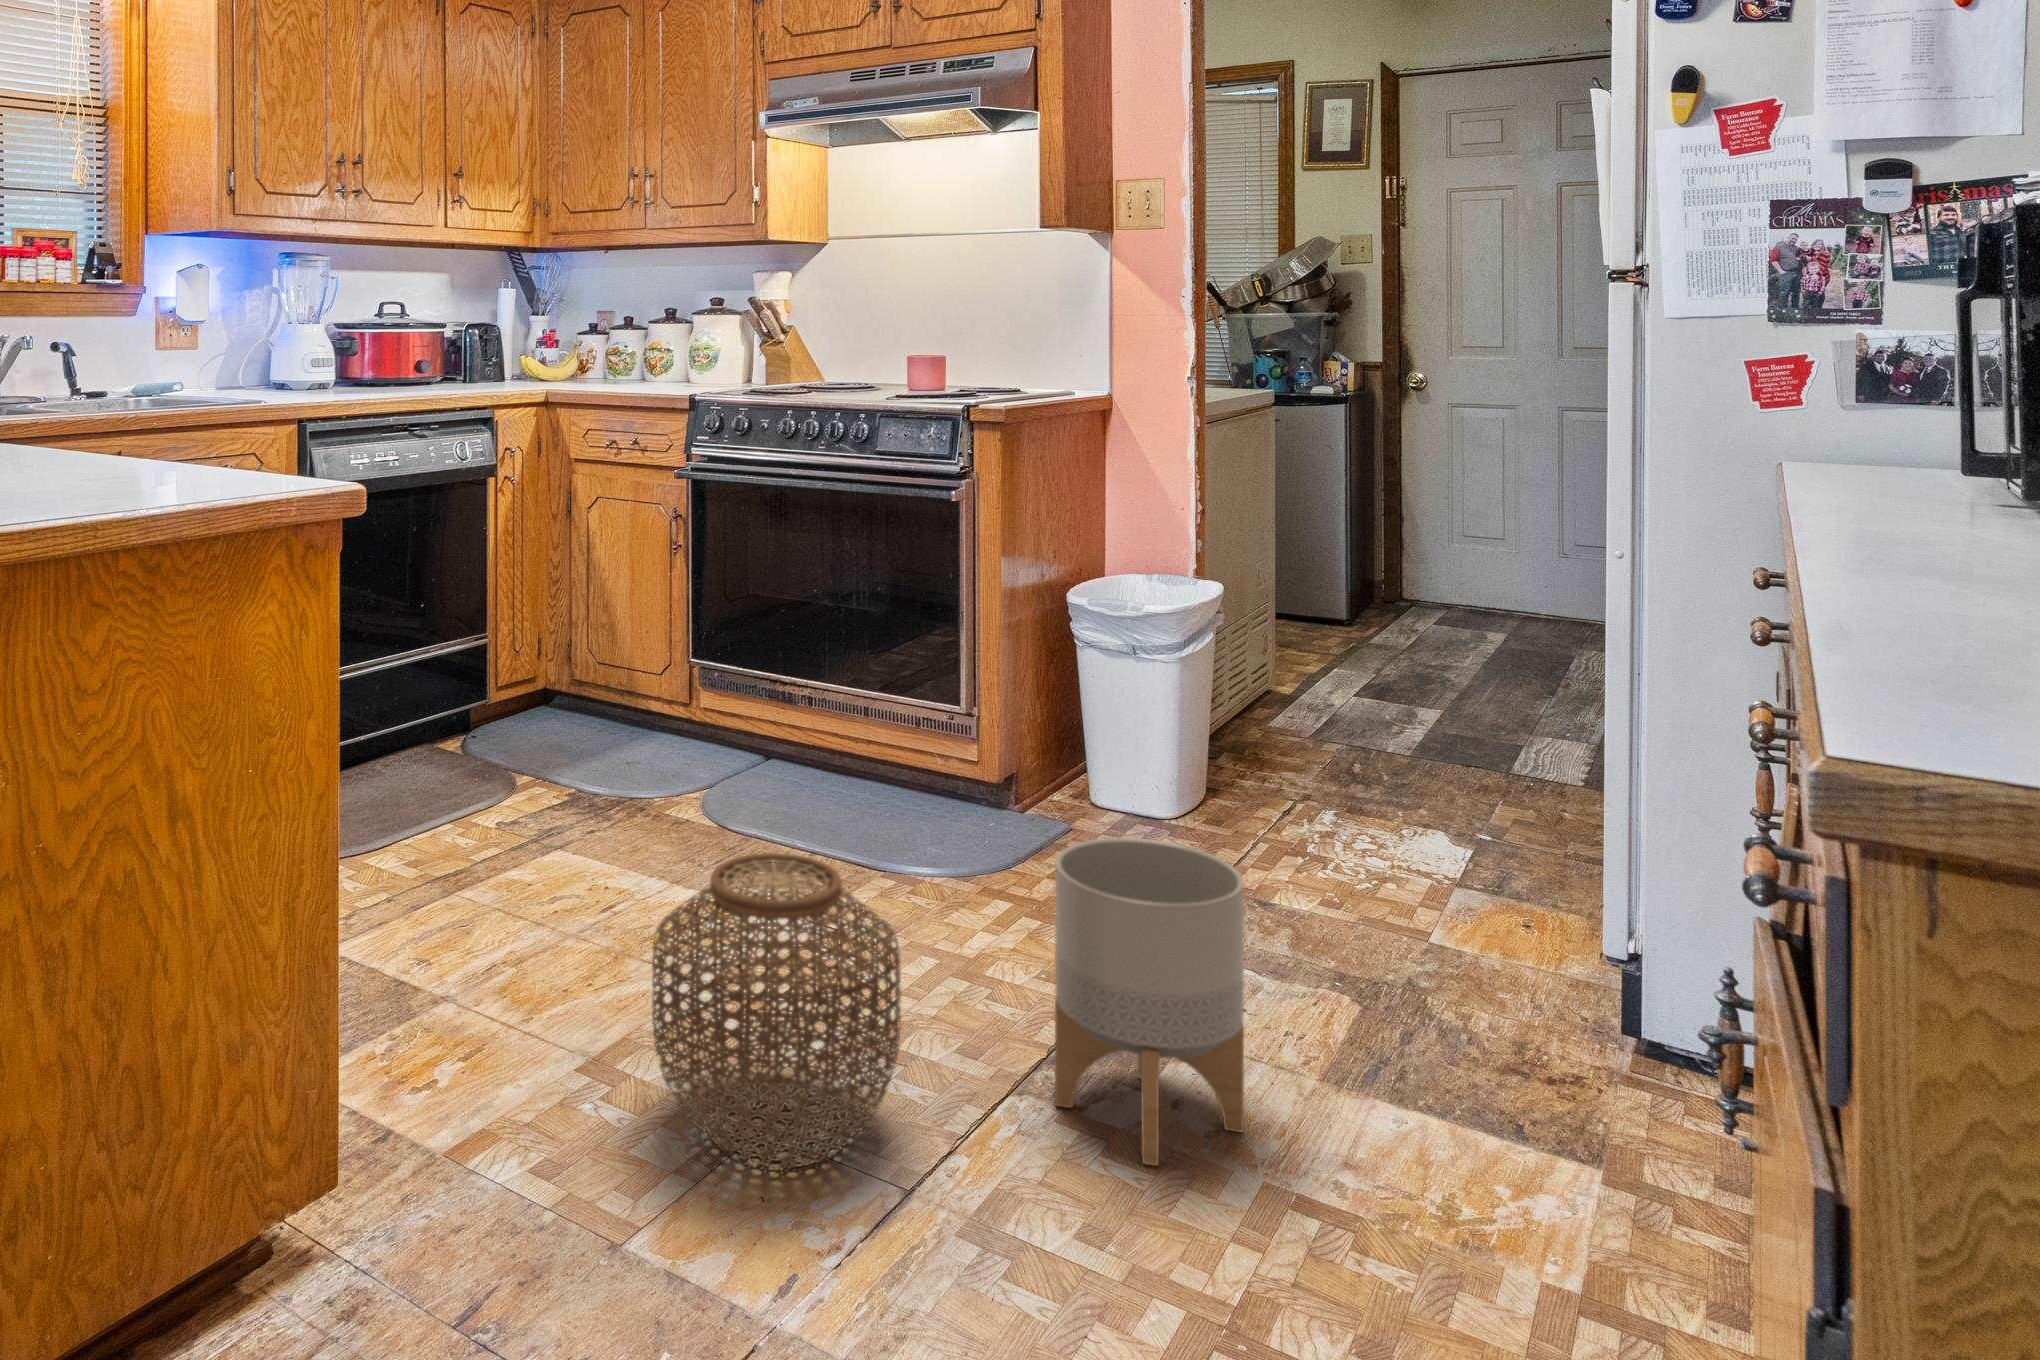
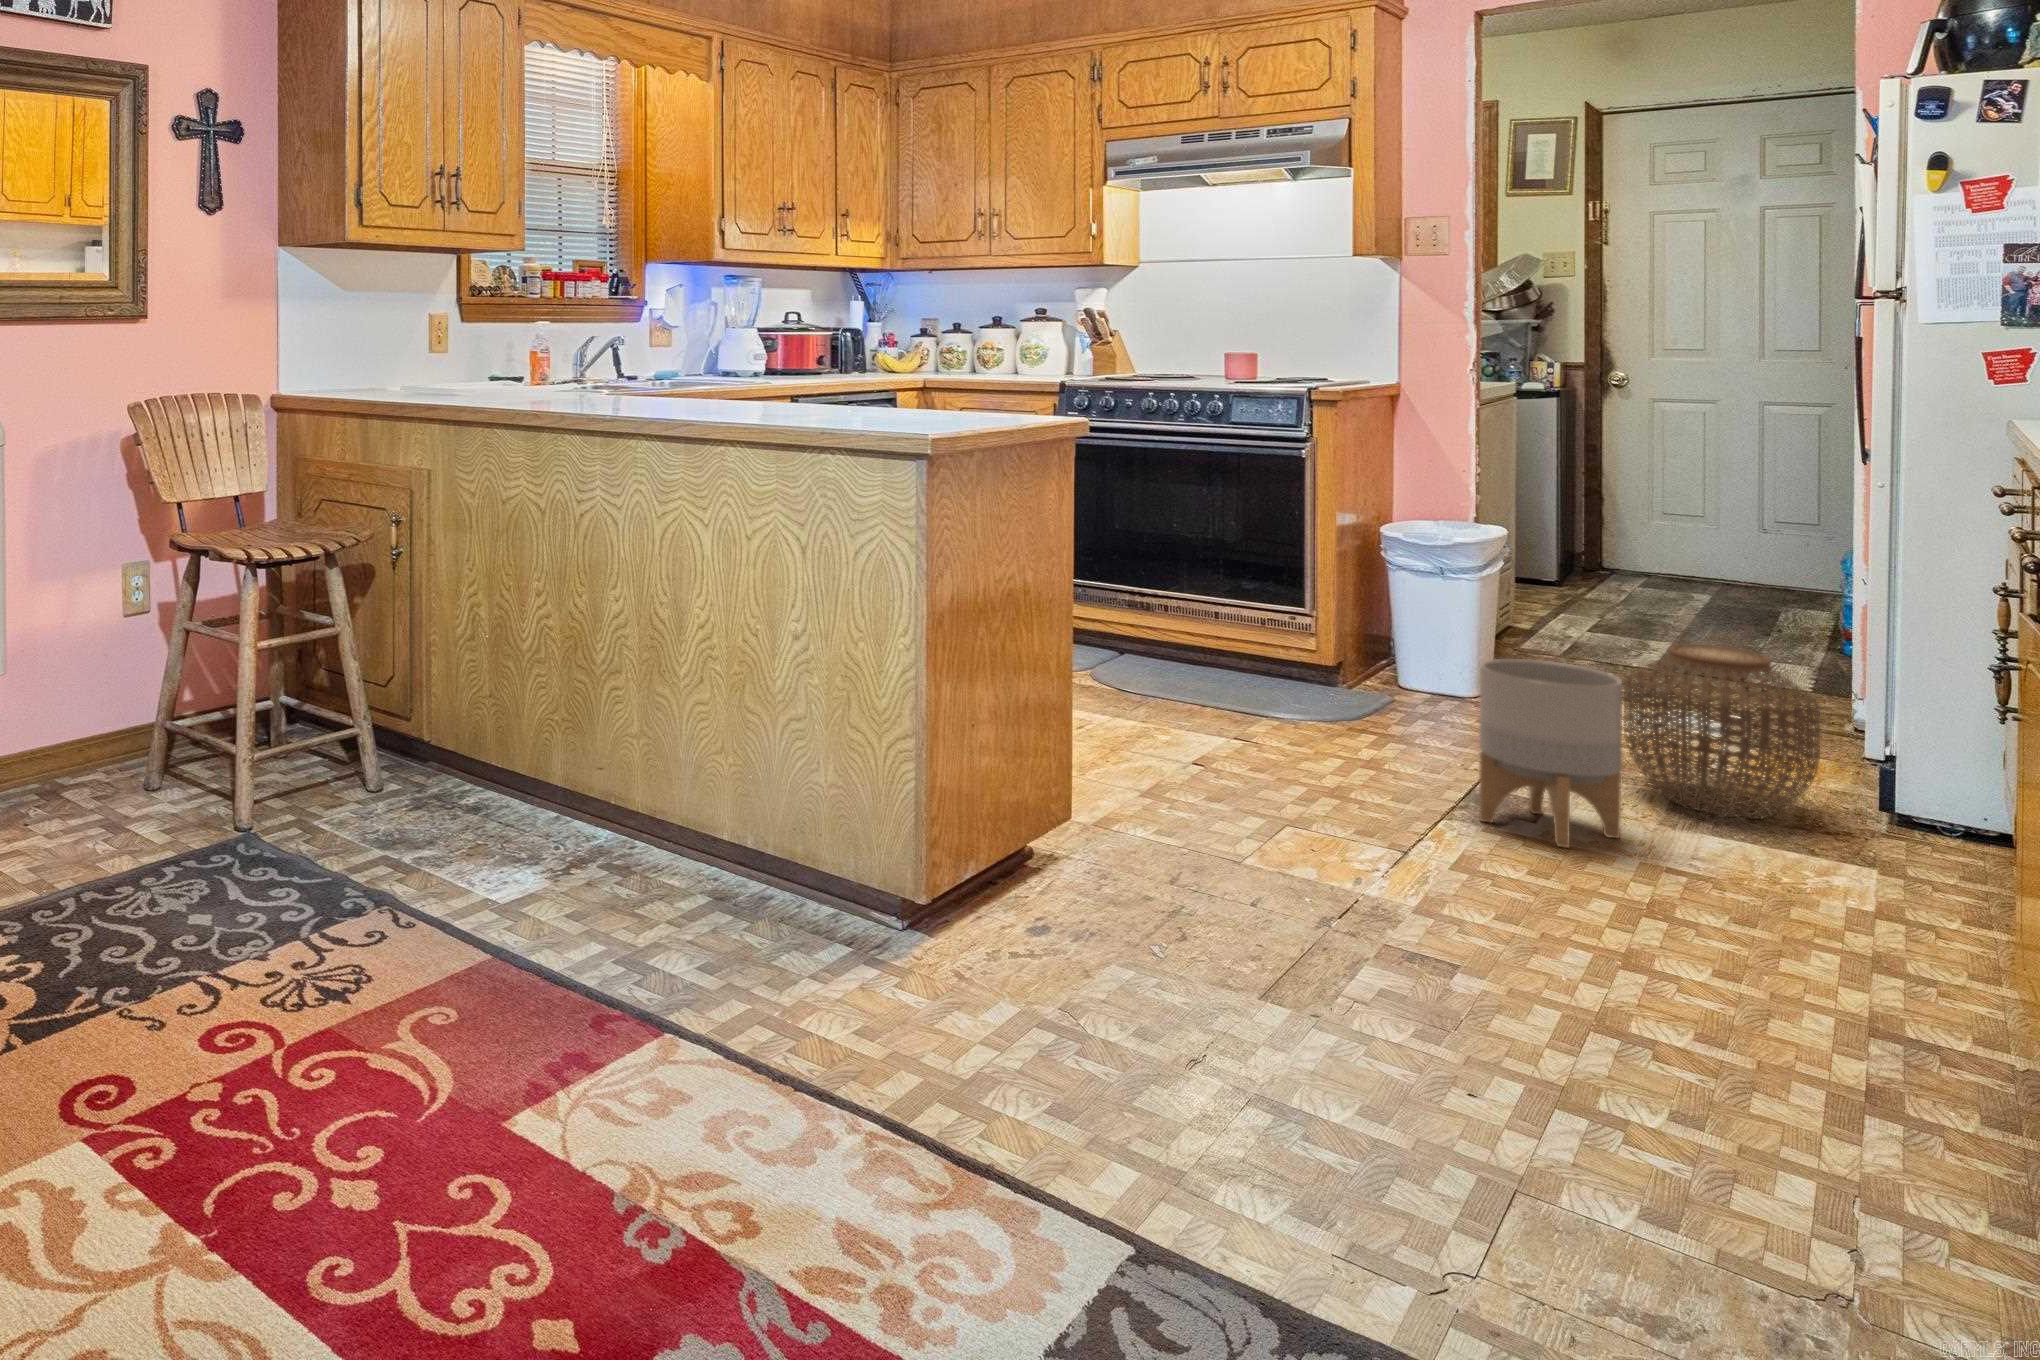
woven basket: present [652,853,901,1168] -> present [1624,644,1820,819]

